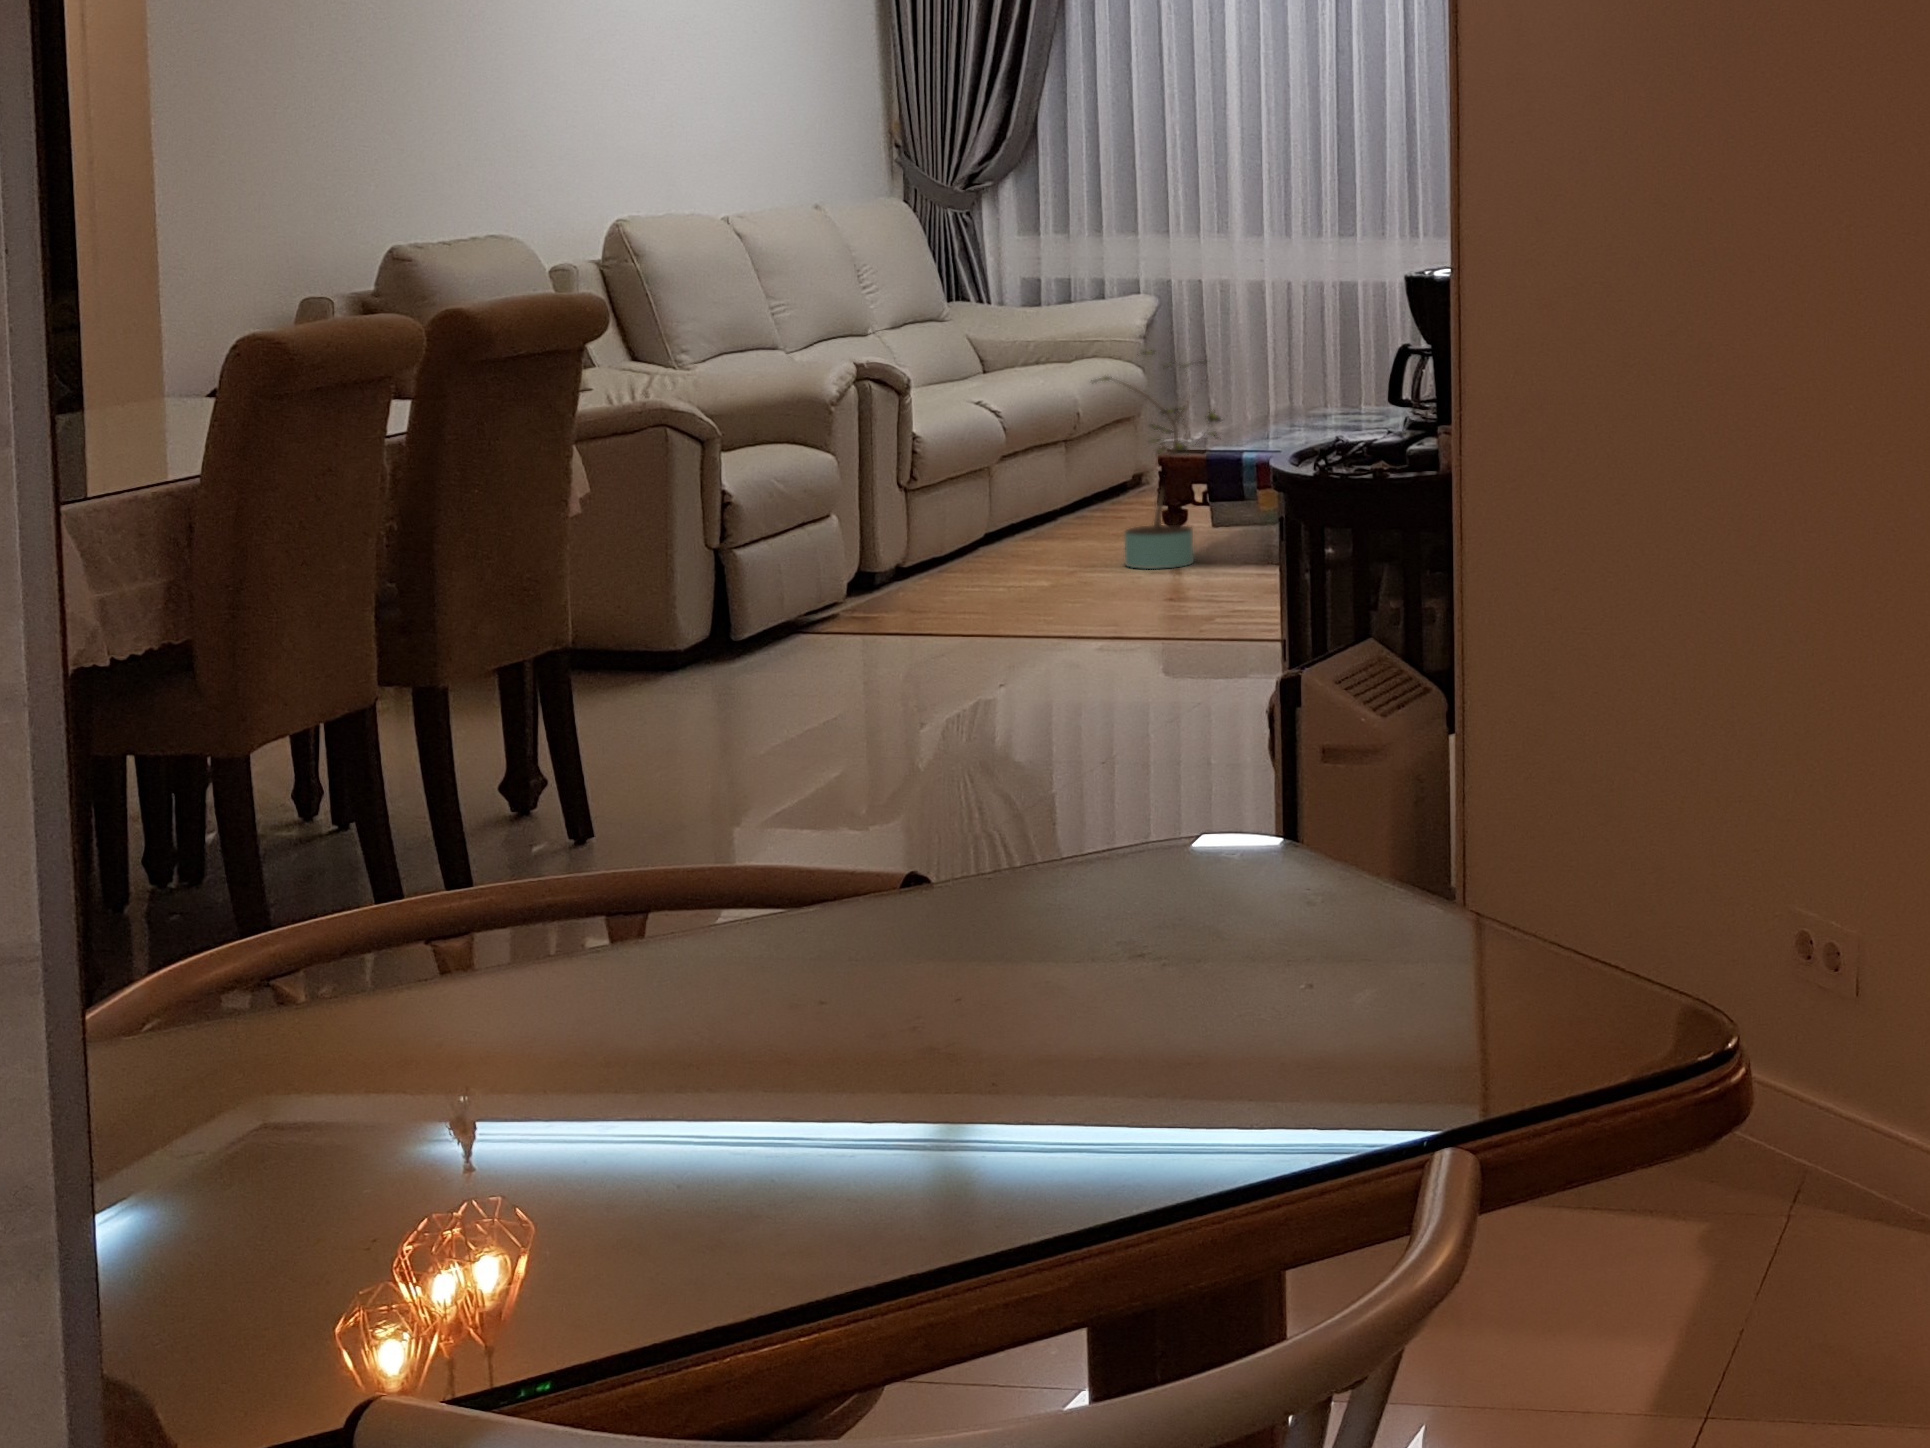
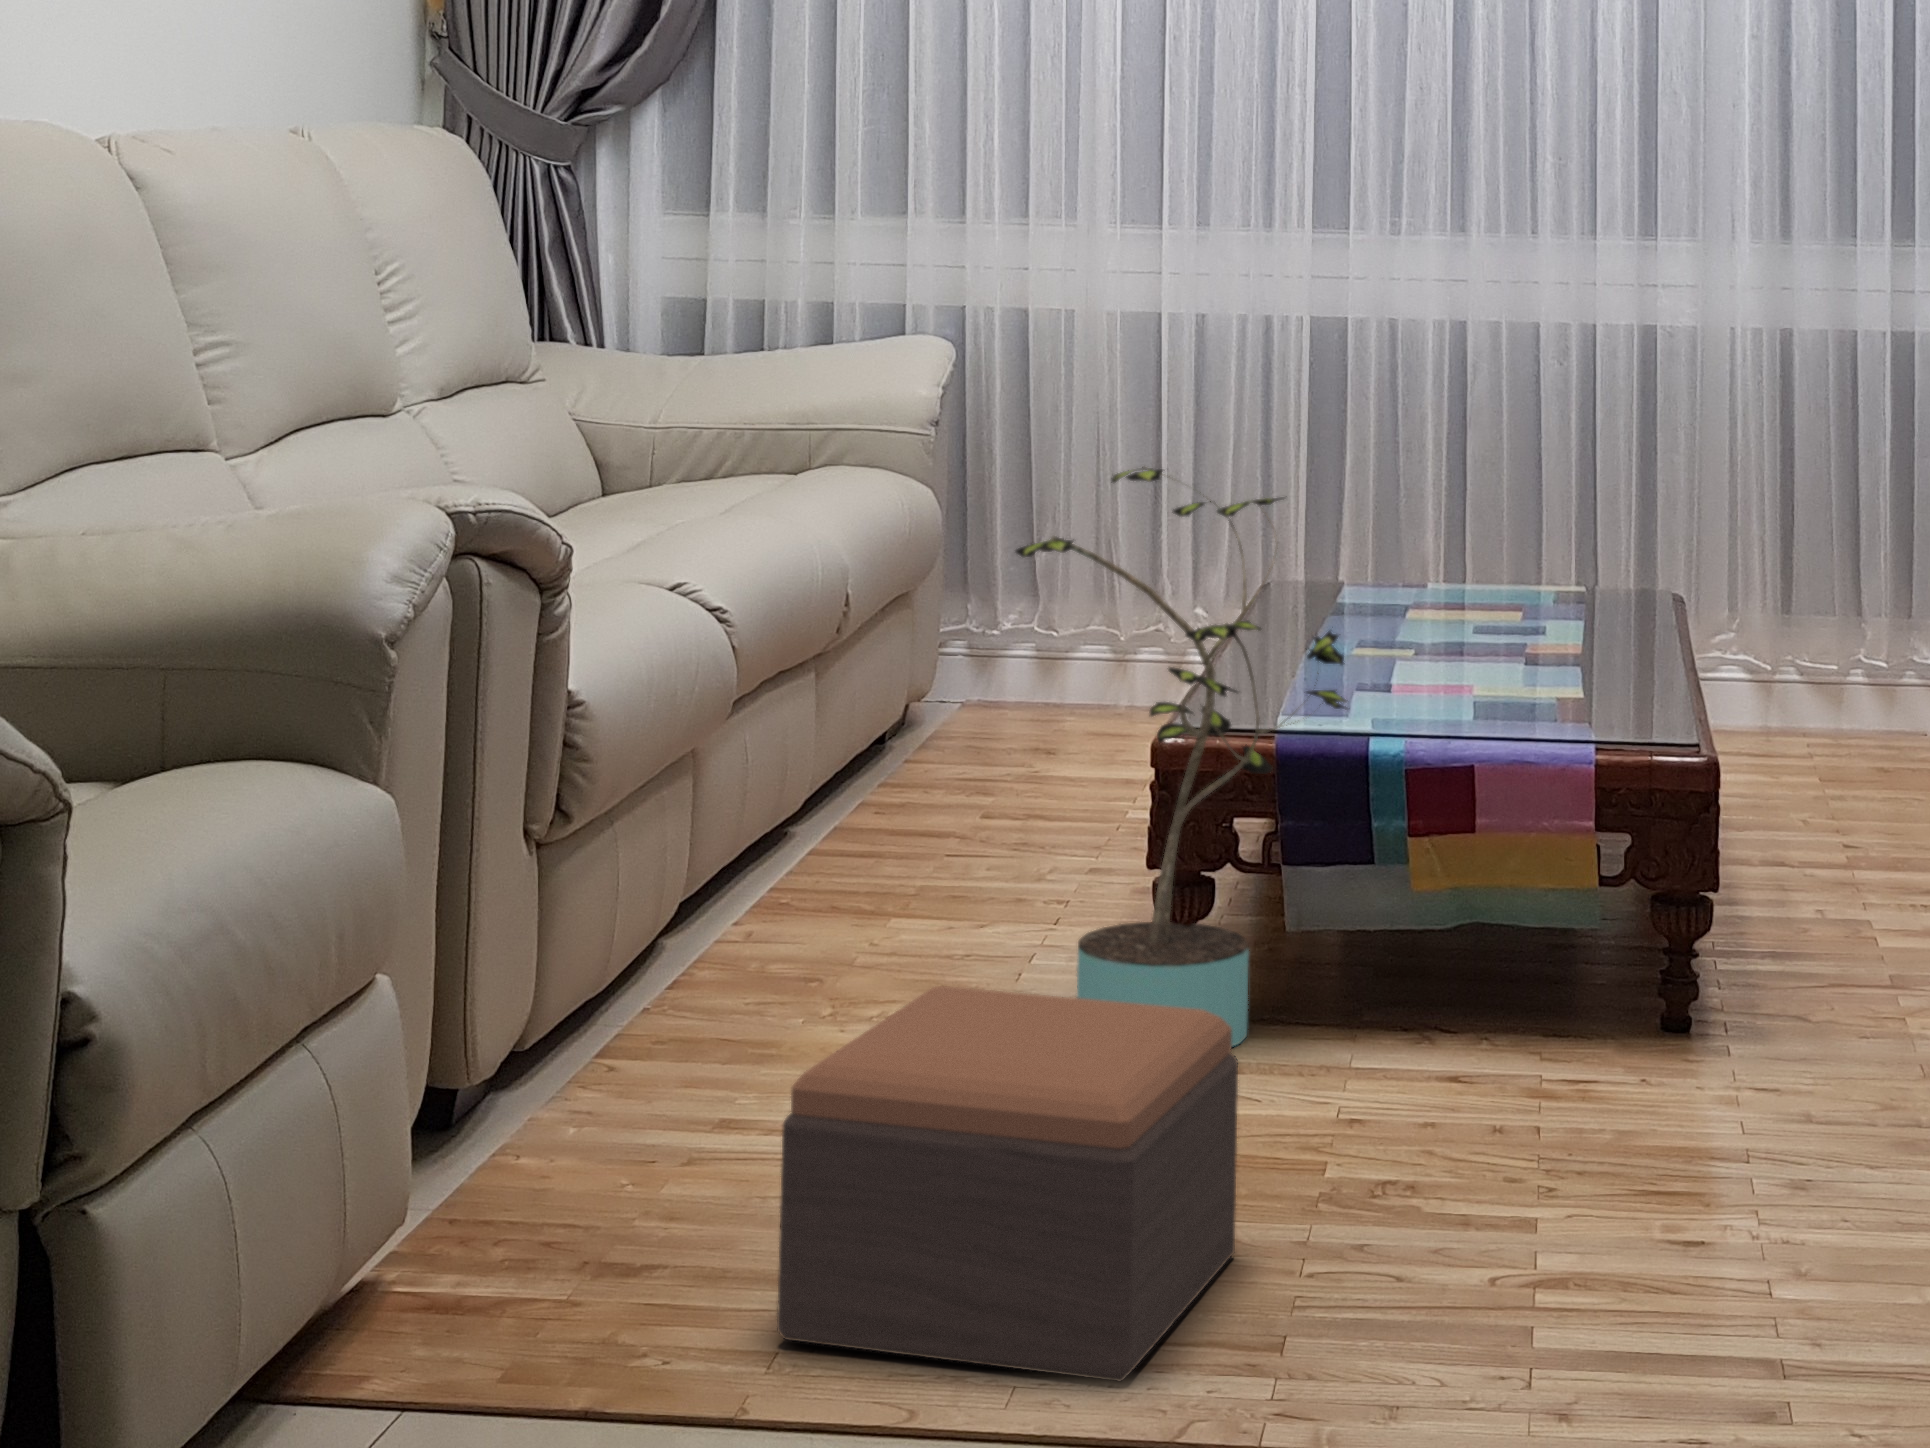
footstool: none [965,522,1131,625] -> present [777,986,1238,1382]

